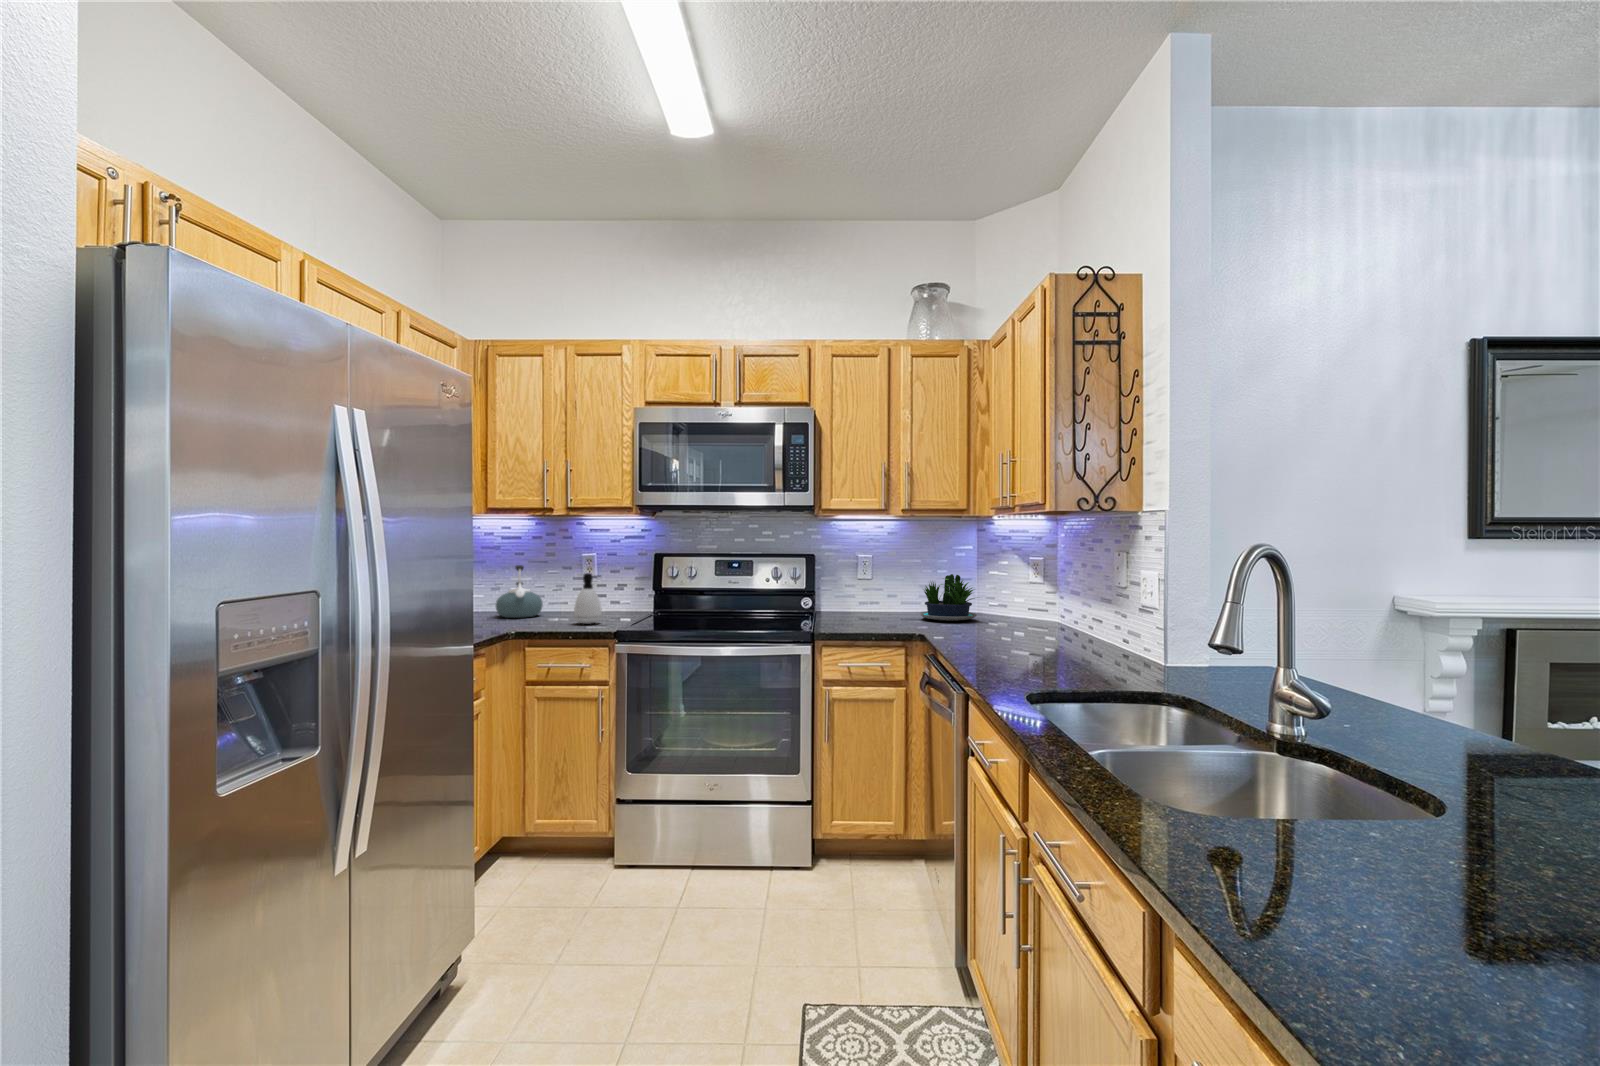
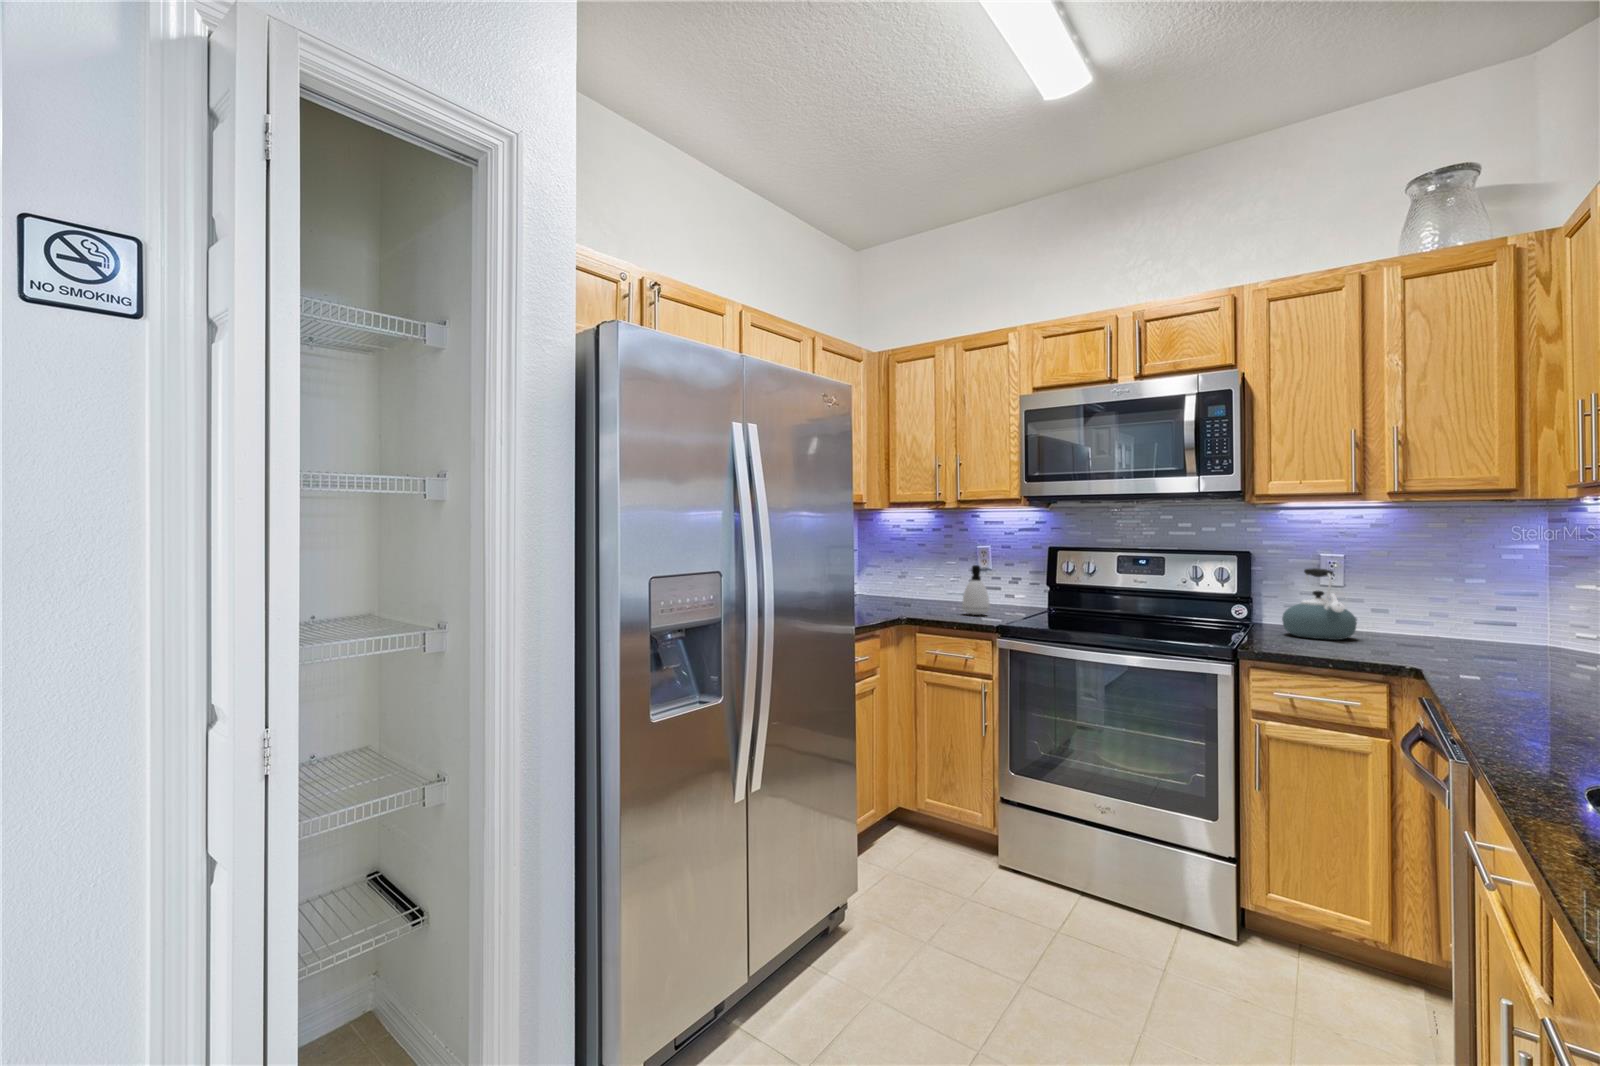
kettle: present [496,565,543,618] -> present [1282,568,1357,640]
potted plant: present [920,574,977,621] -> none [1427,582,1562,650]

